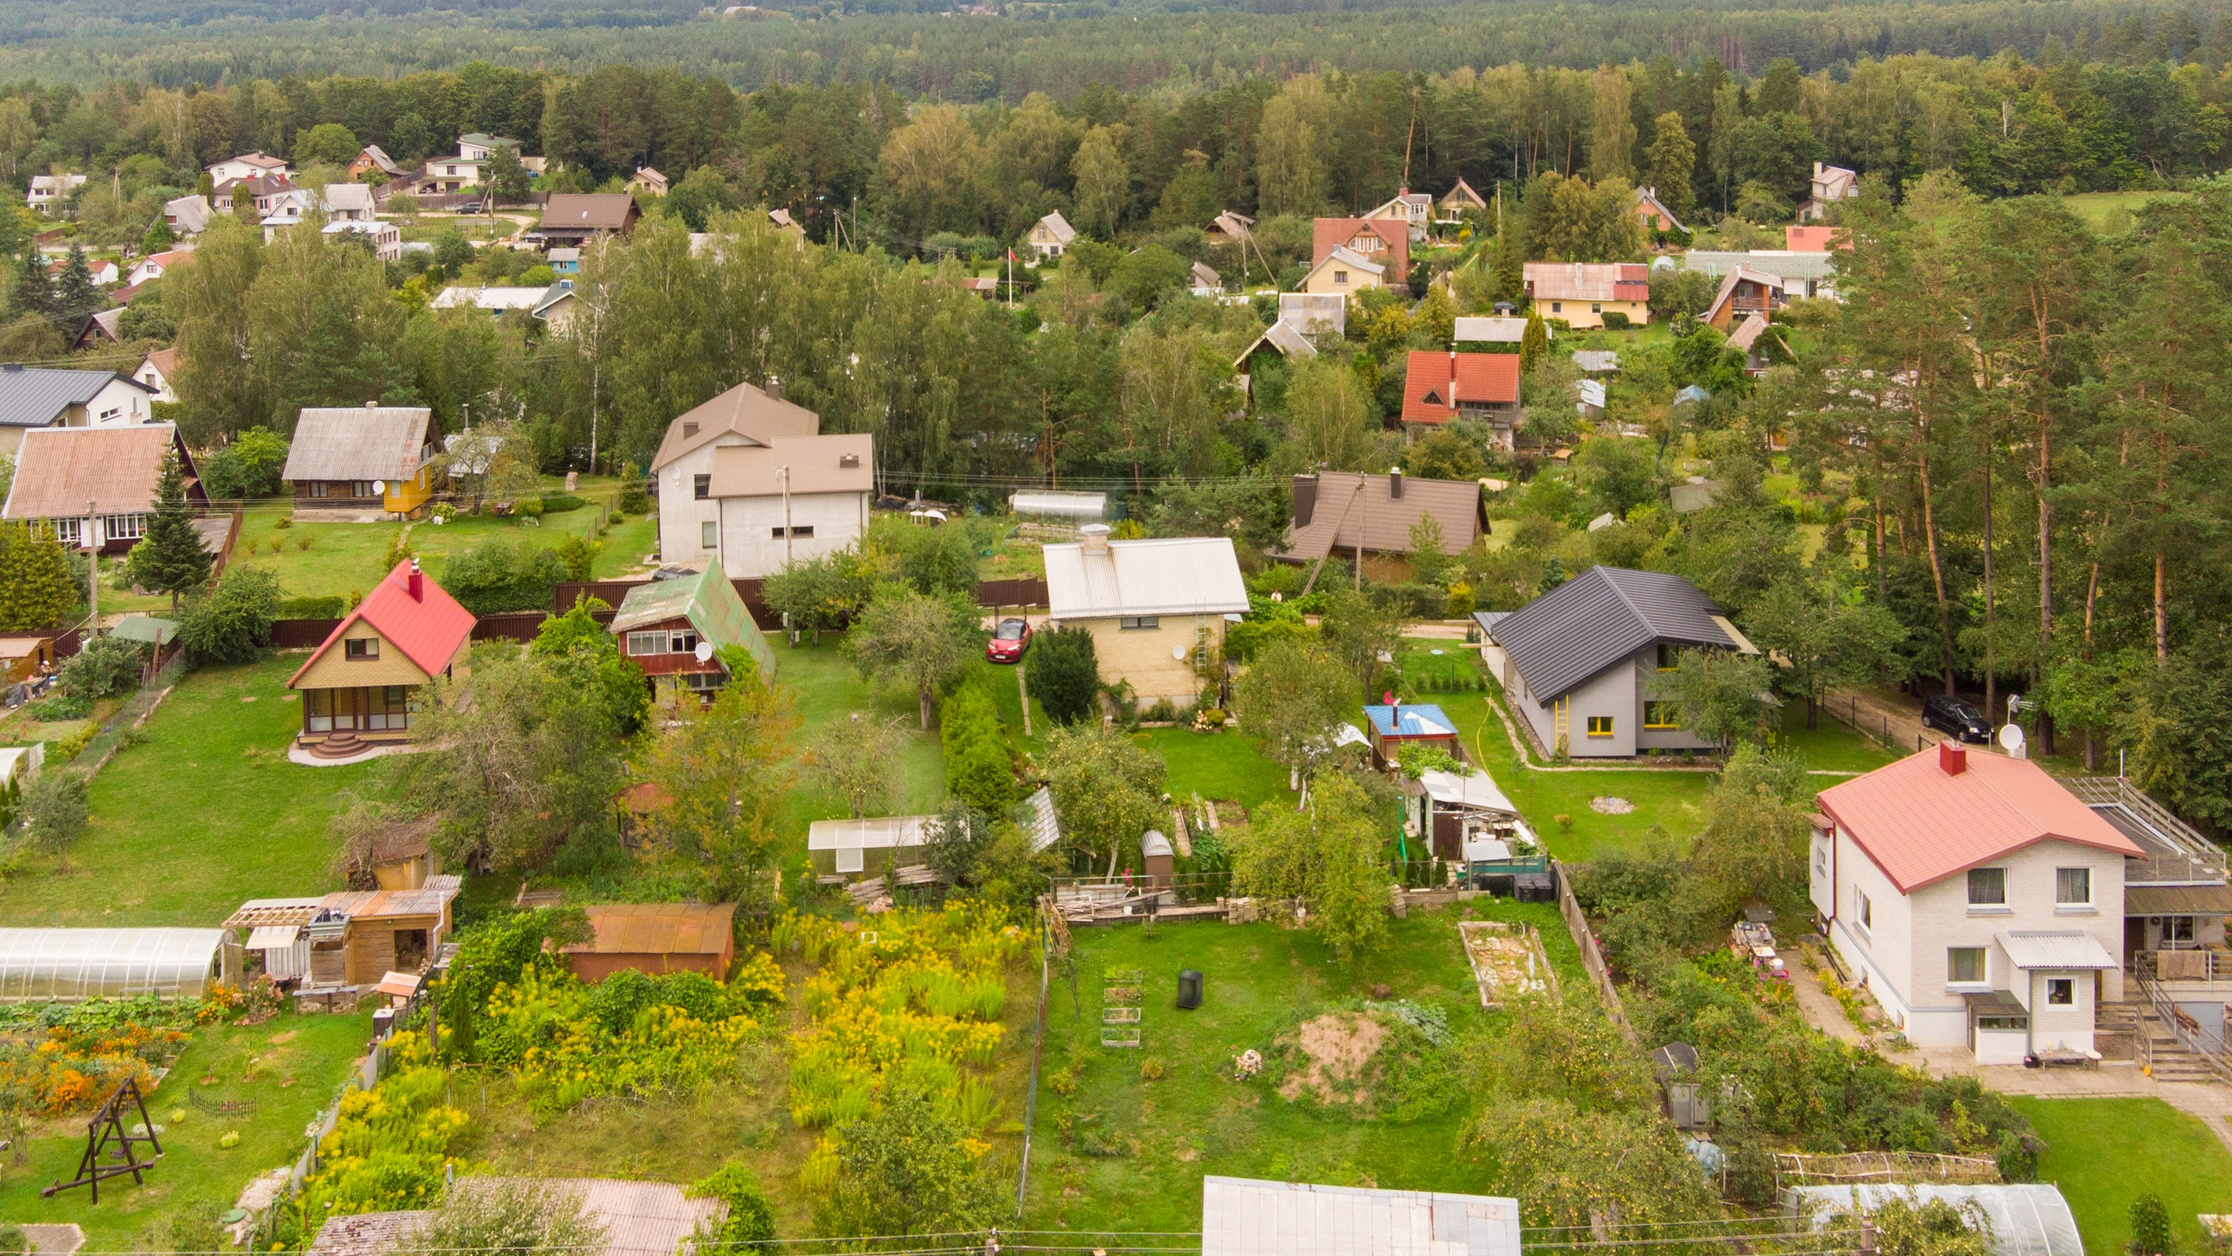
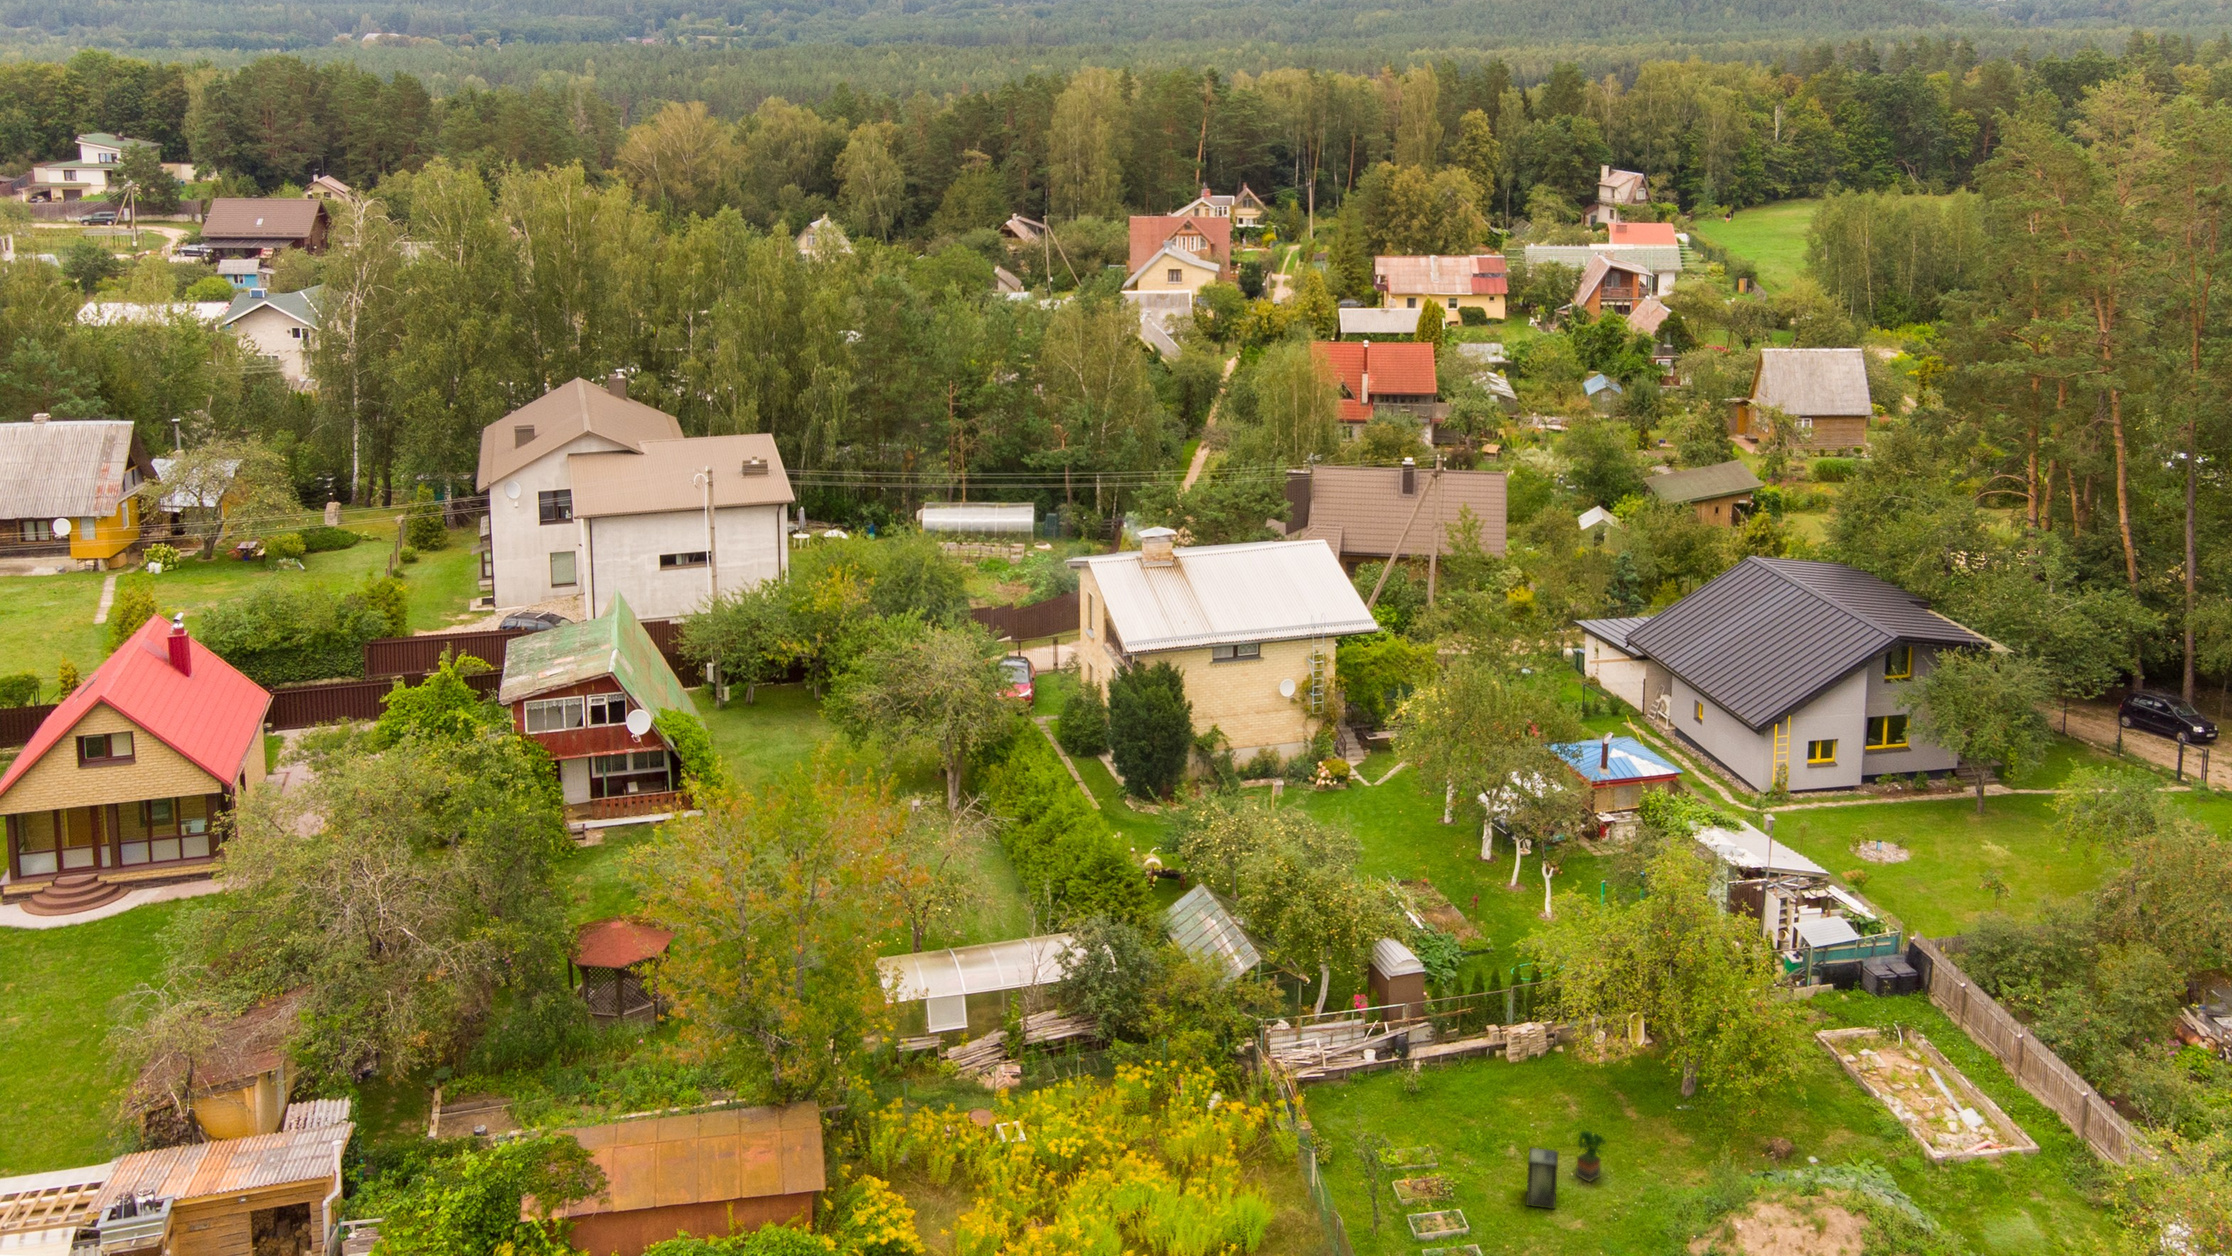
potted tree: none [1221,962,1244,997] -> present [1576,1131,1606,1182]

